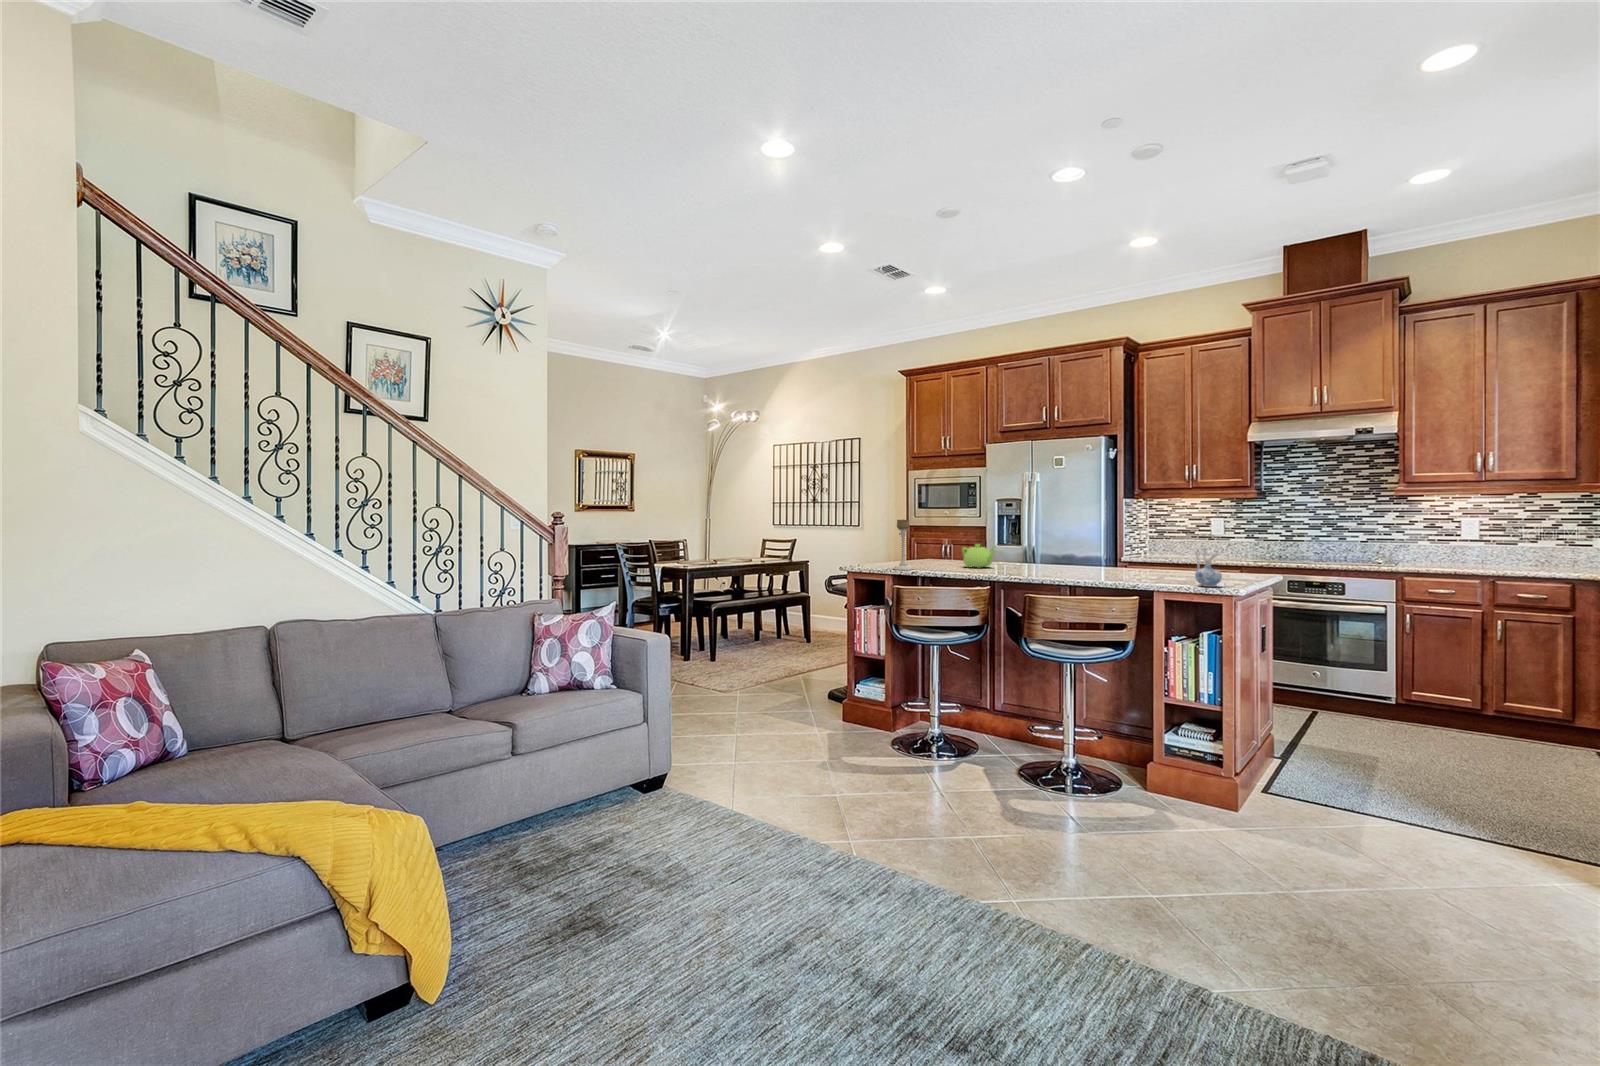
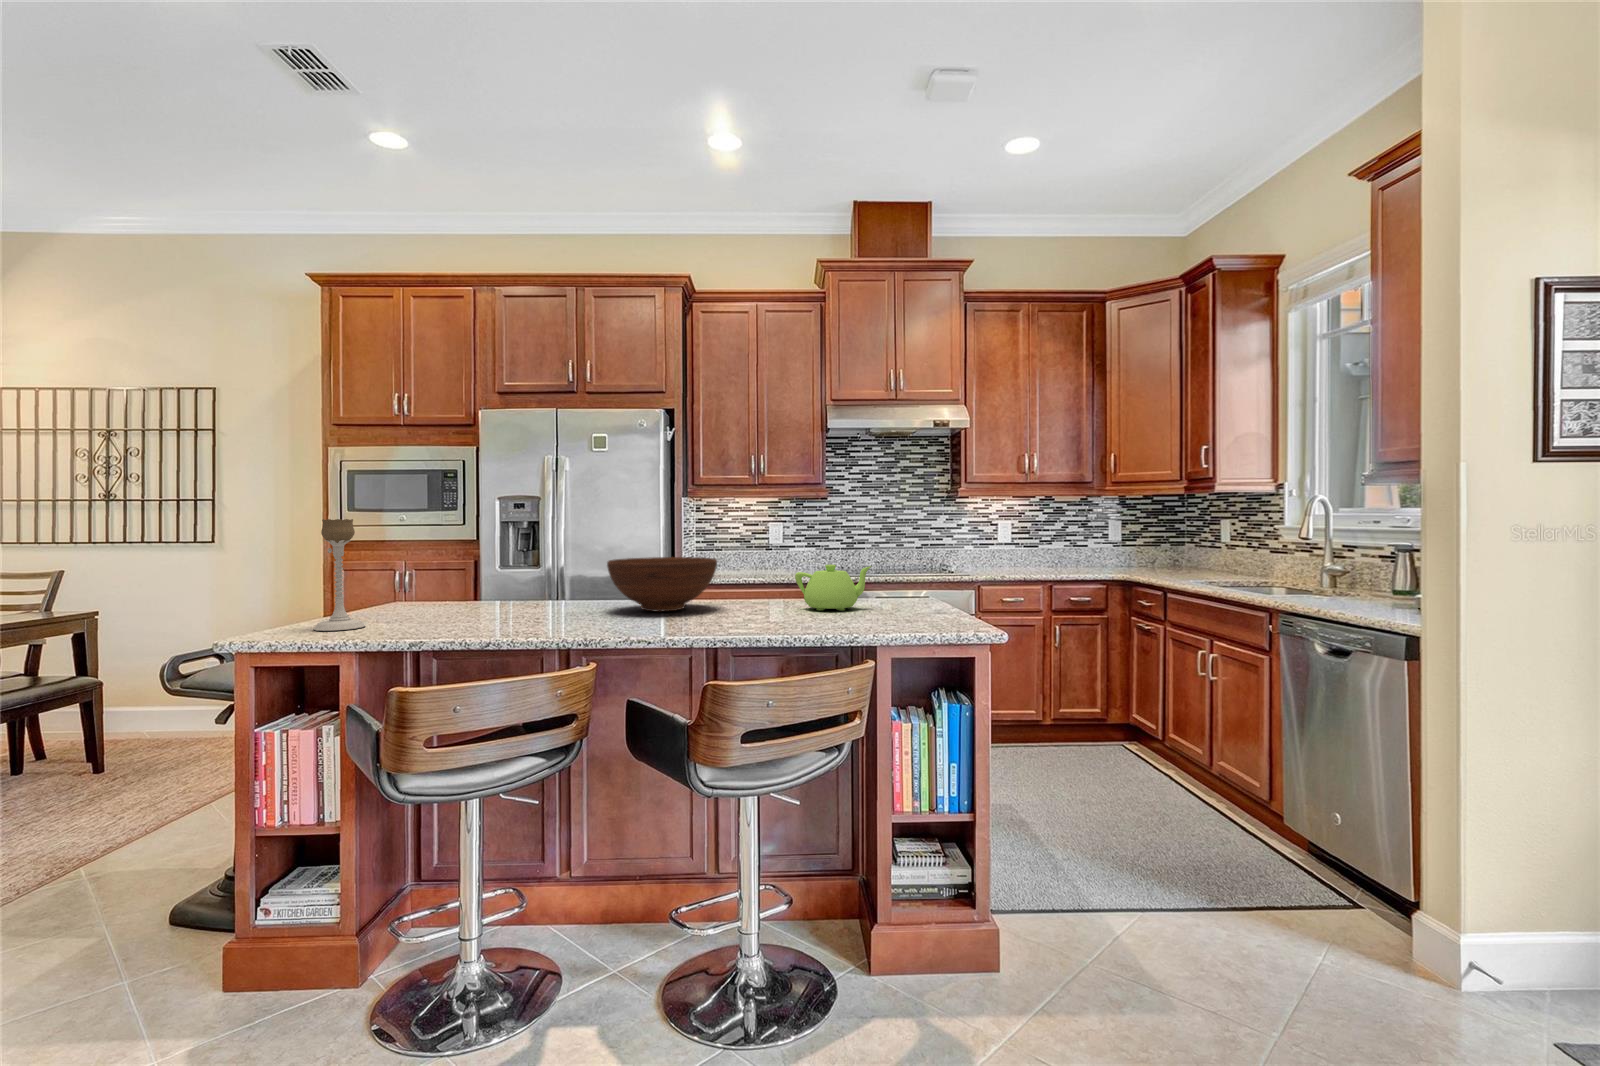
fruit bowl: none [1029,542,1095,573] -> present [607,557,717,612]
teapot: present [962,544,995,568] -> present [795,565,871,611]
ceramic pitcher: present [1195,547,1222,587] -> none [911,557,950,621]

